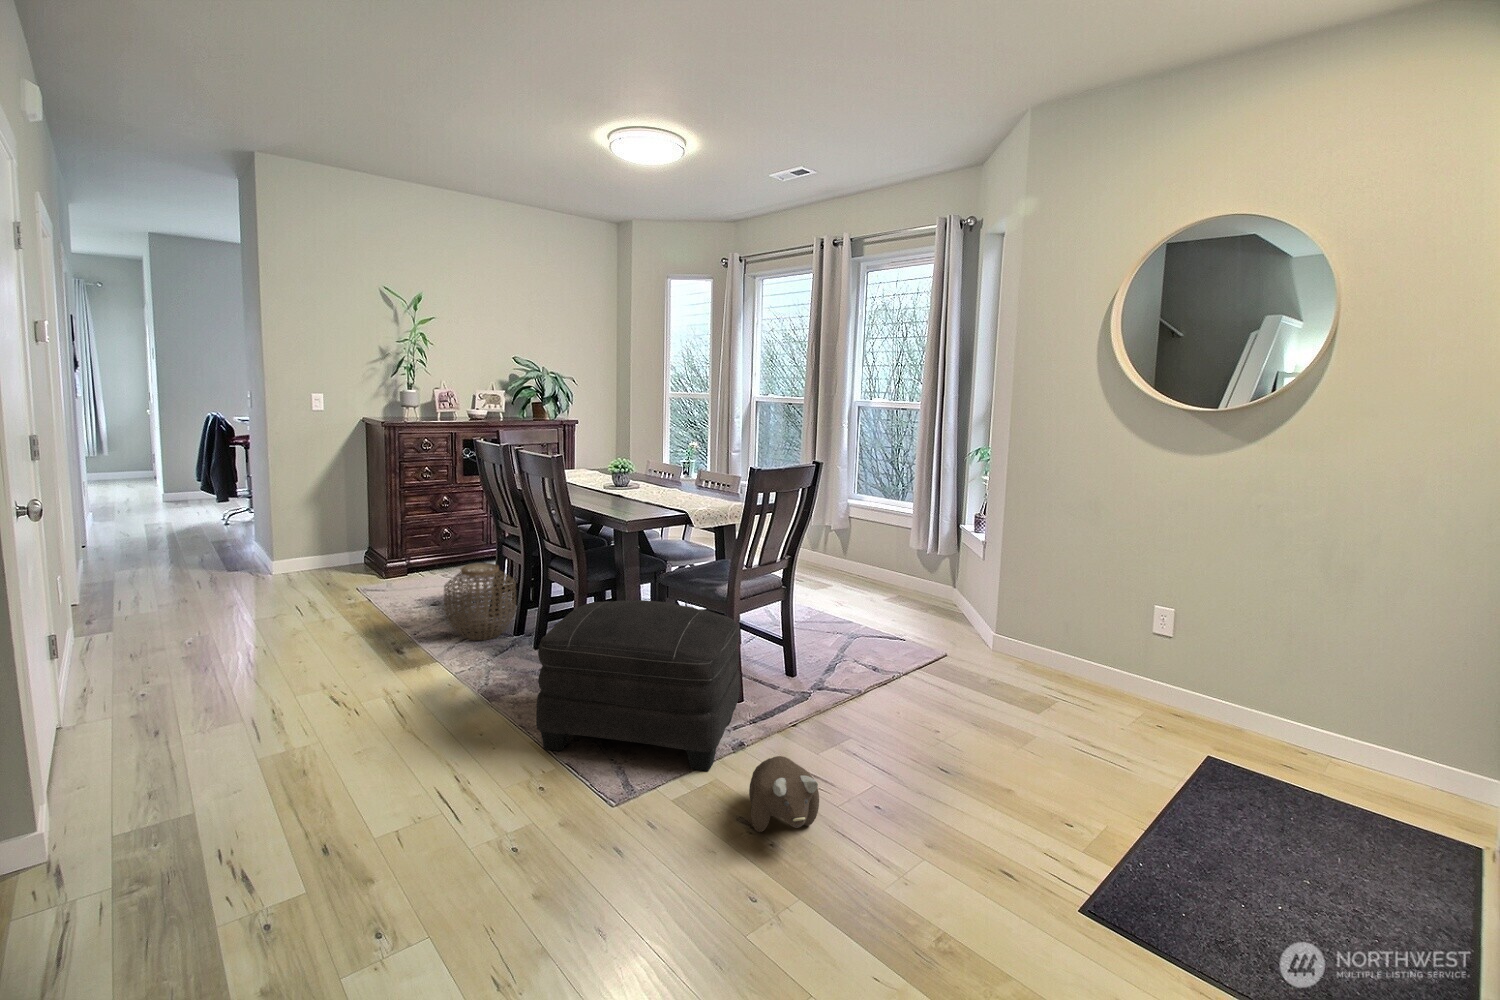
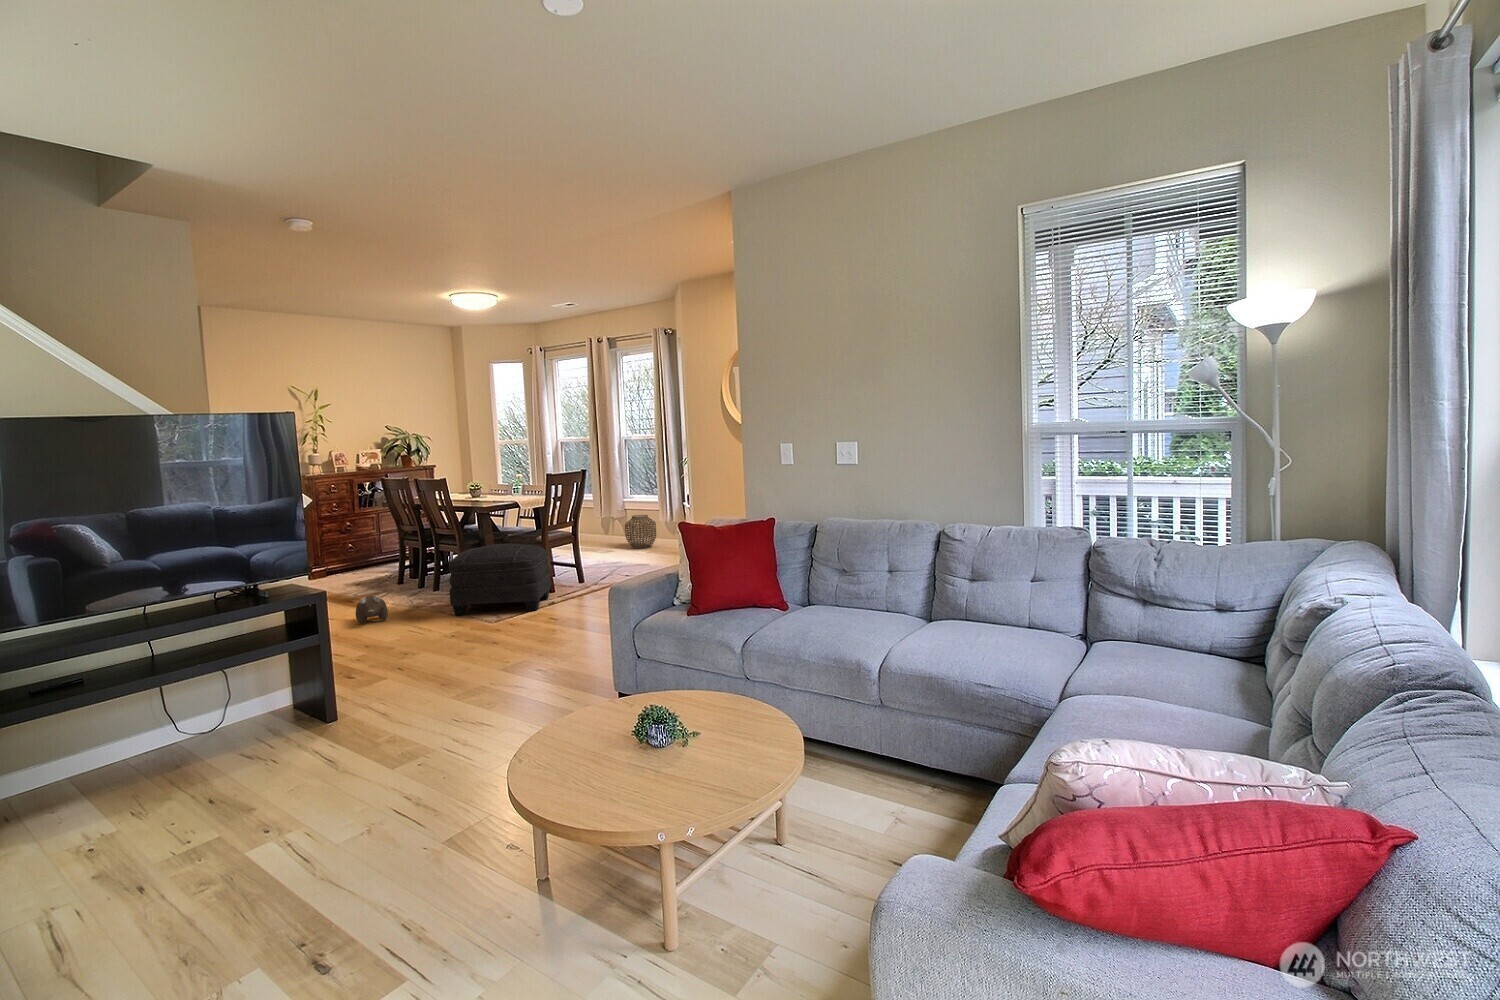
woven basket: present [444,563,516,640] -> present [625,515,656,549]
plush toy: present [749,756,819,832] -> present [356,596,388,624]

